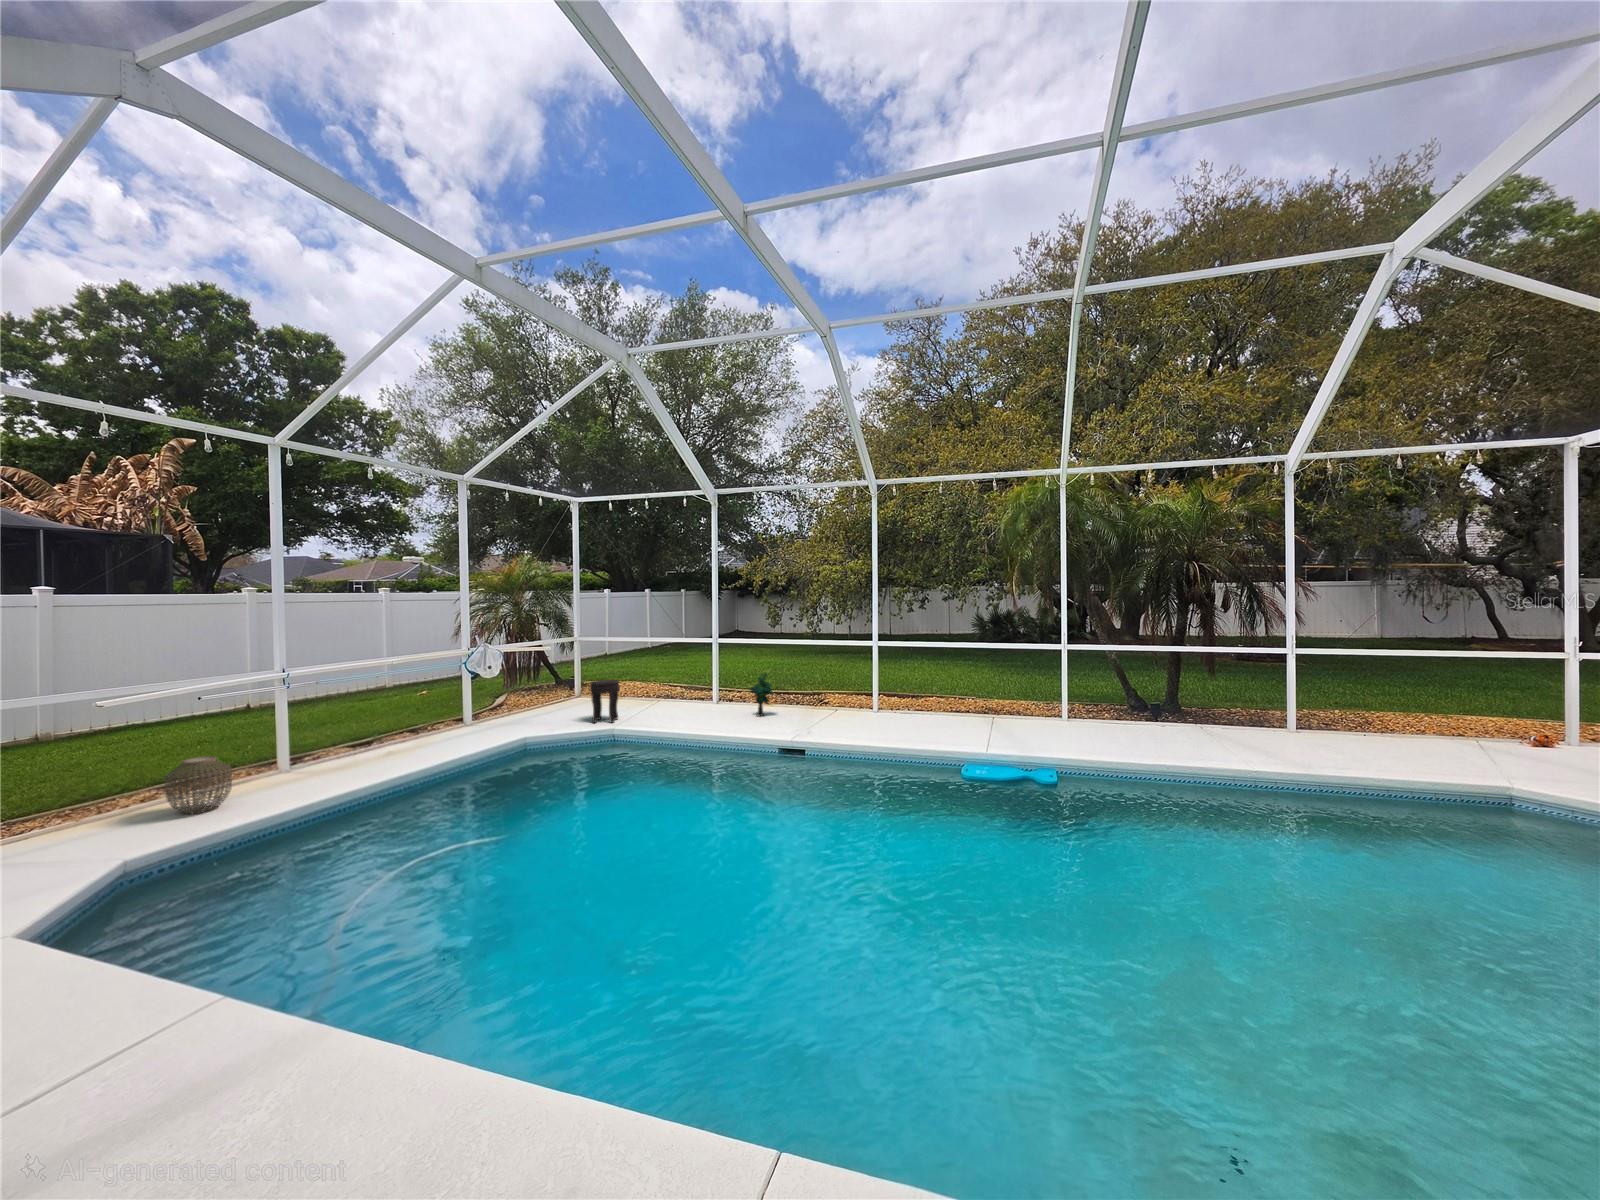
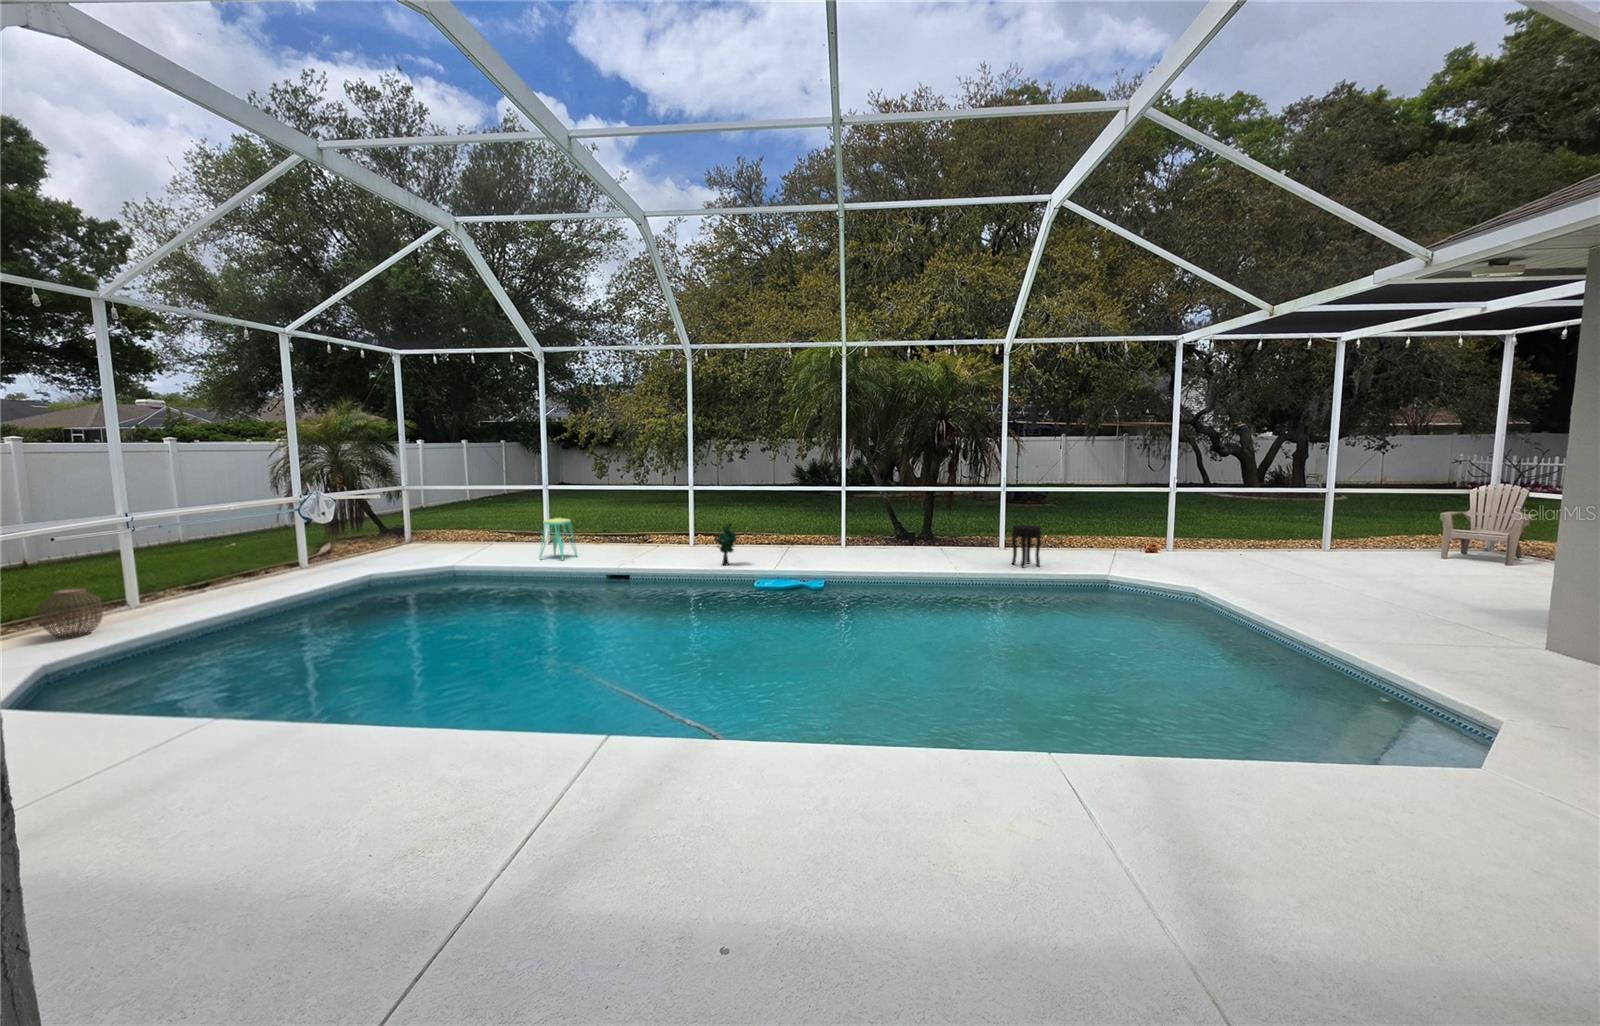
decorative plant: present [750,674,772,717] -> present [714,523,737,565]
stool: none [704,678,745,727] -> present [540,518,577,560]
side table: present [590,680,620,723] -> present [1012,525,1041,567]

